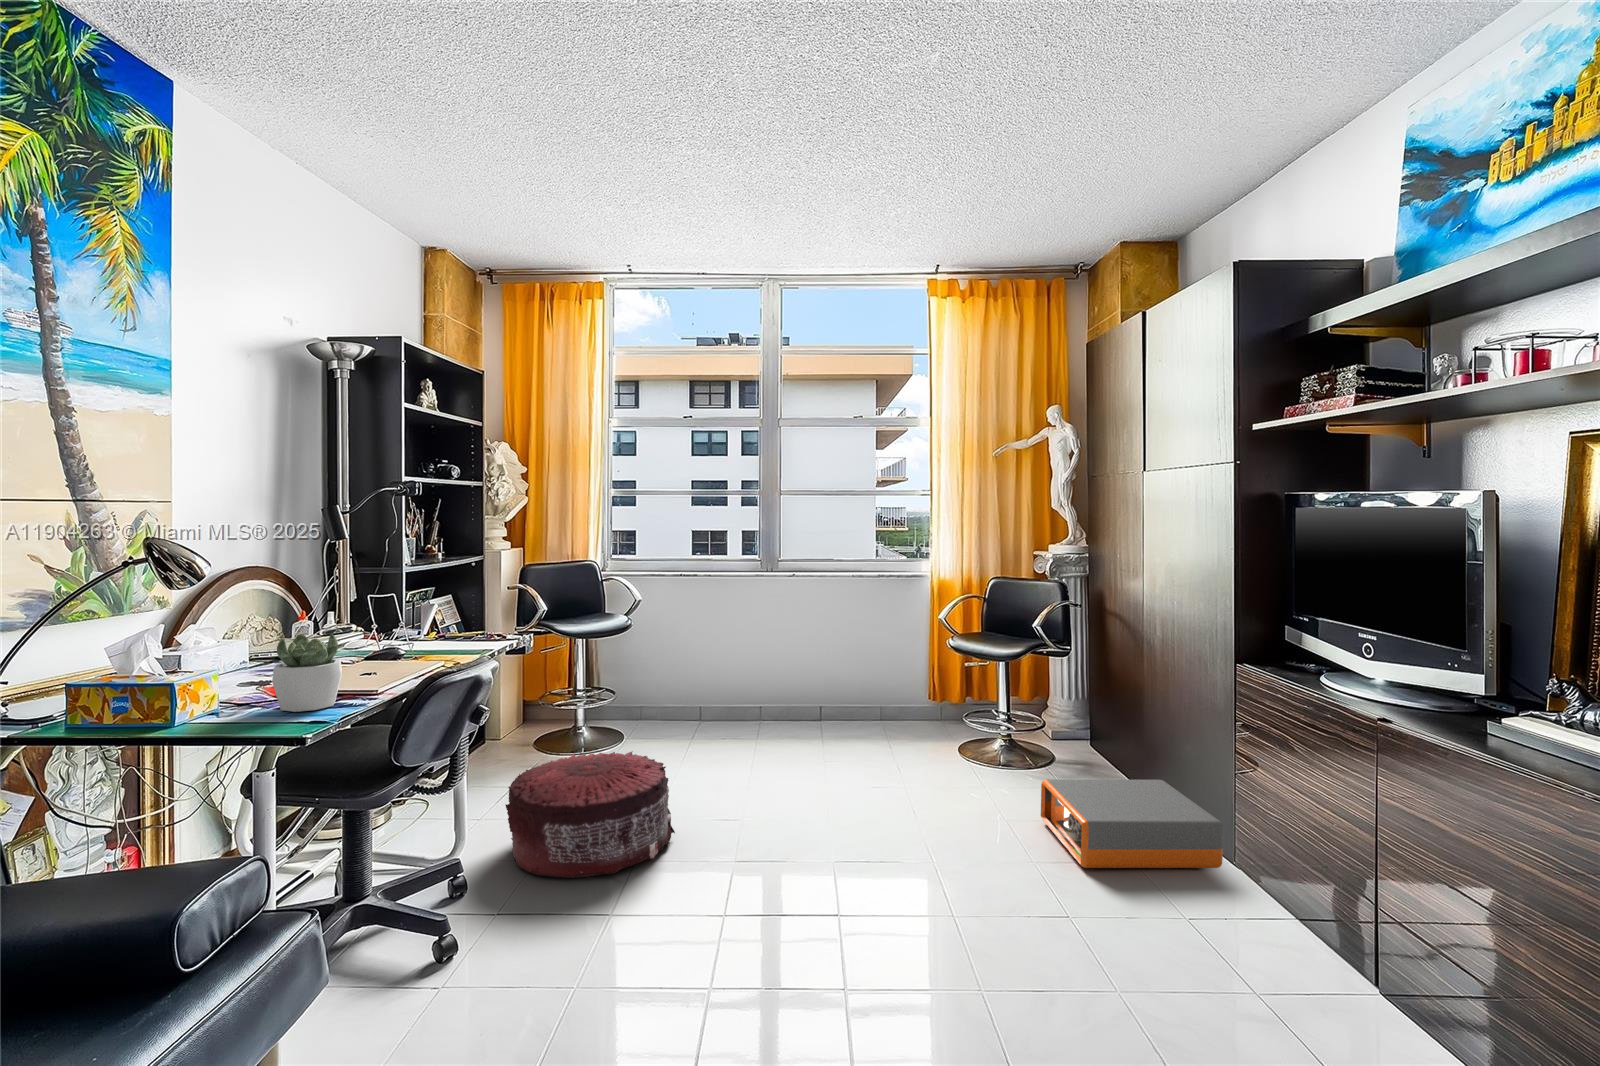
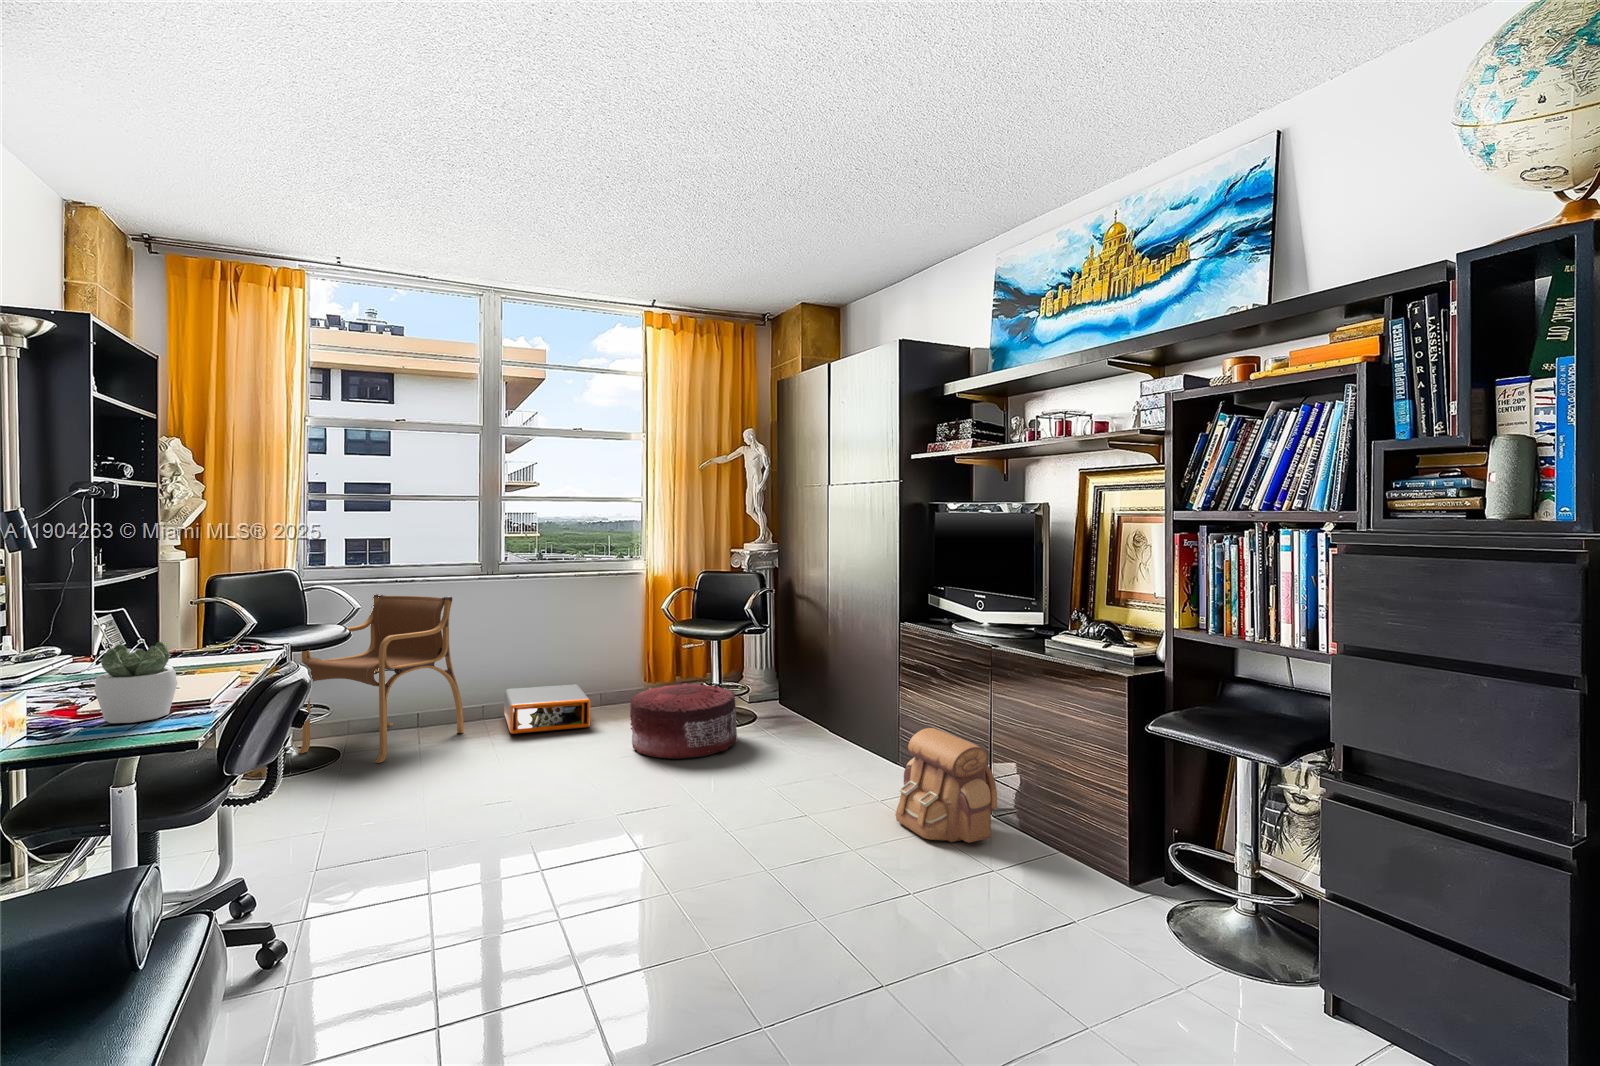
armchair: none [590,588,736,757] -> present [298,594,464,763]
pouf: present [506,751,675,878] -> present [630,683,737,759]
storage box: present [1041,779,1223,868] -> present [504,684,591,734]
backpack: none [1197,826,1376,1027] -> present [895,728,997,843]

